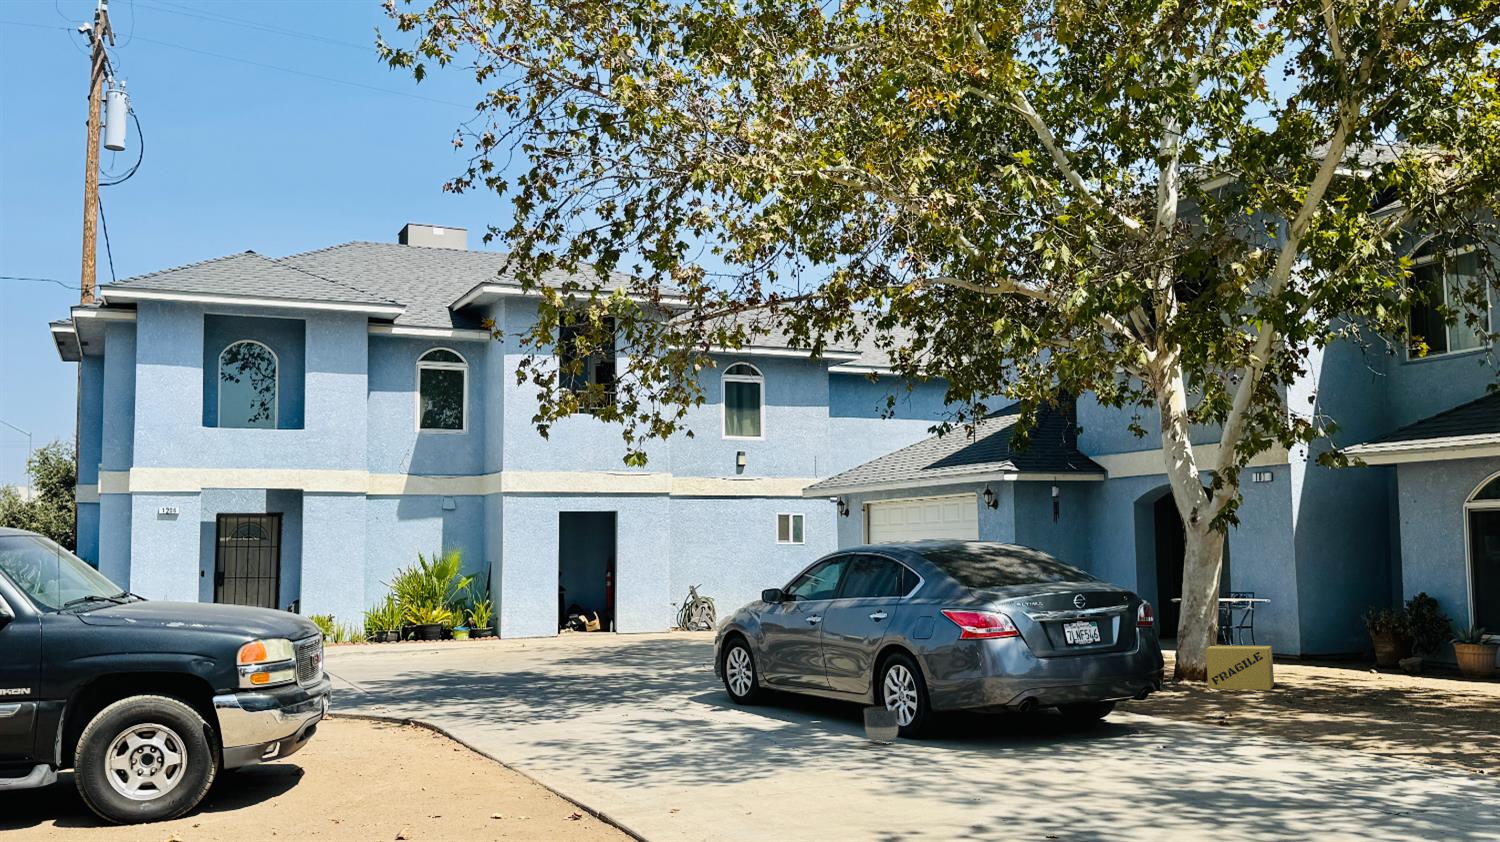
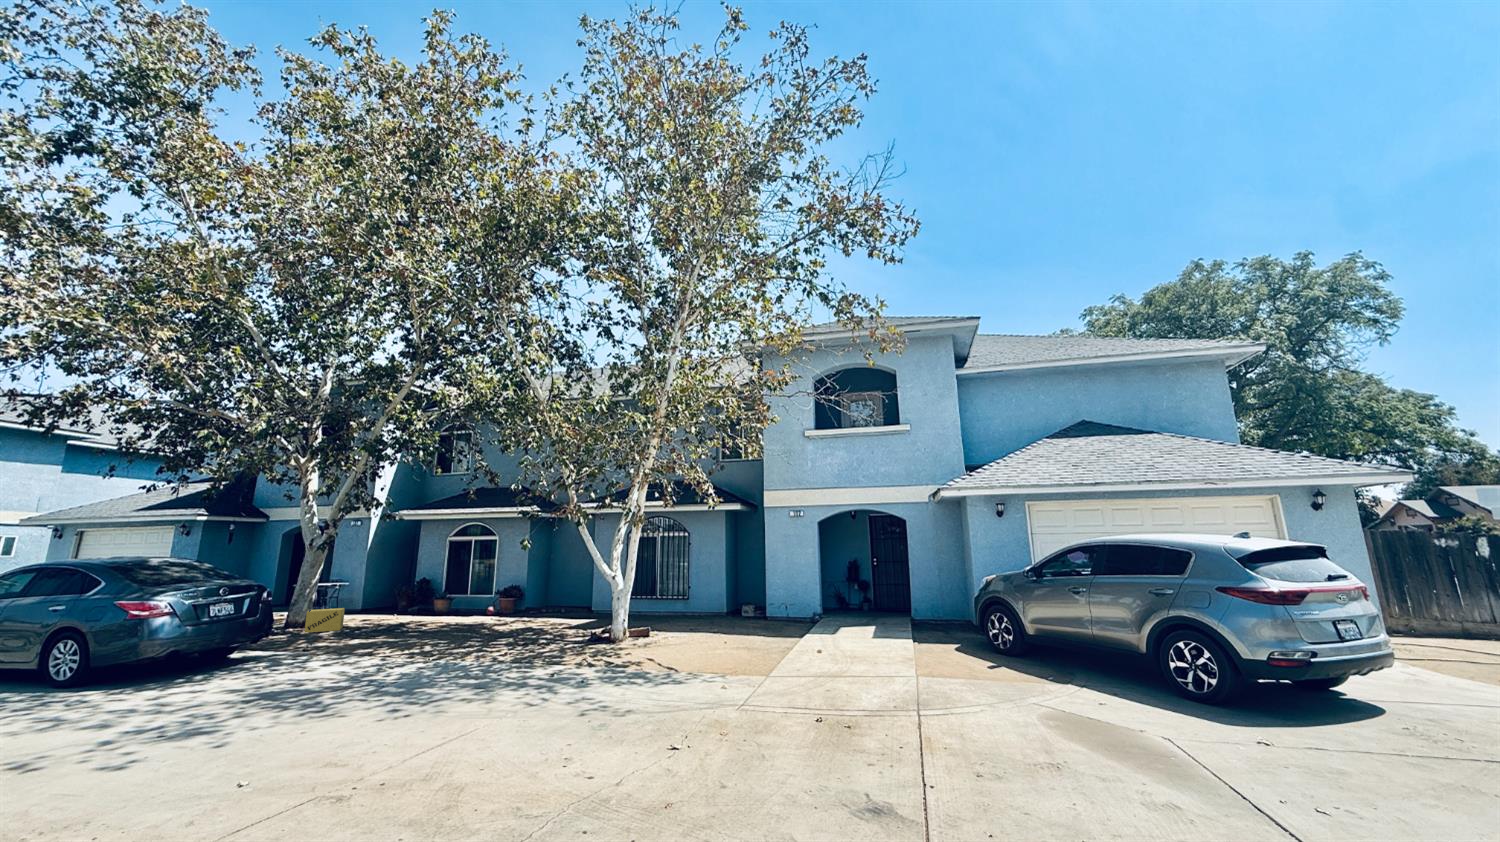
planter: present [864,707,898,744] -> none [33,664,67,690]

